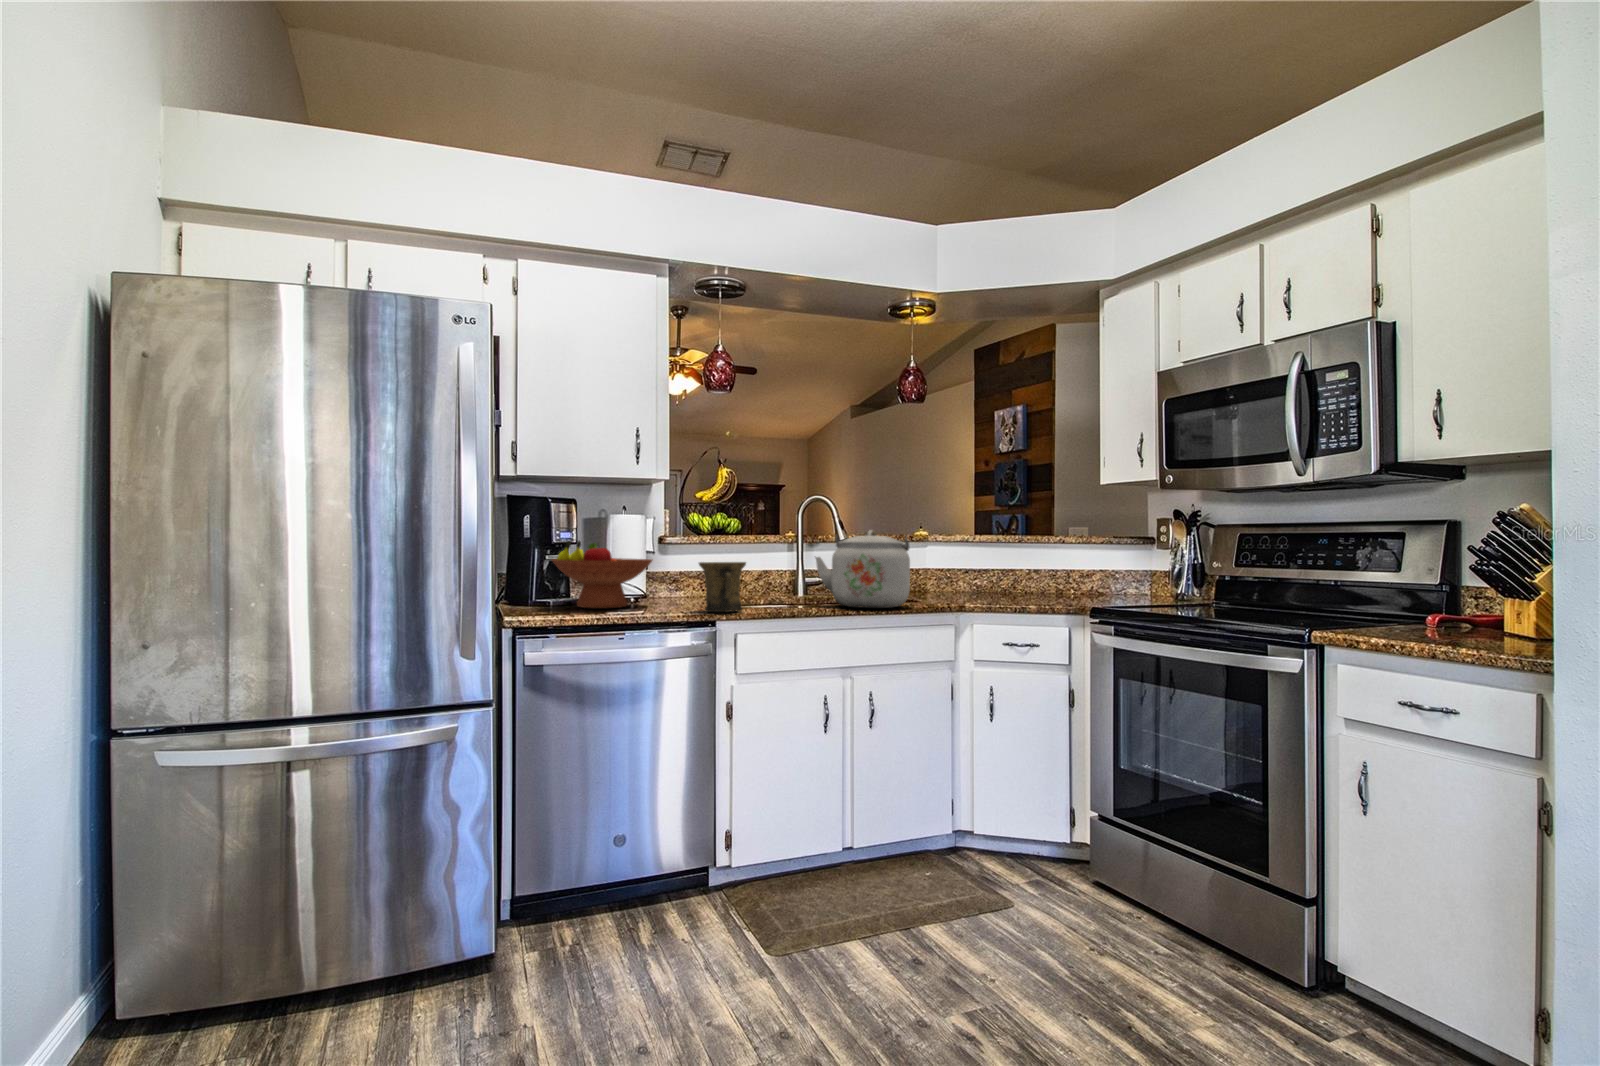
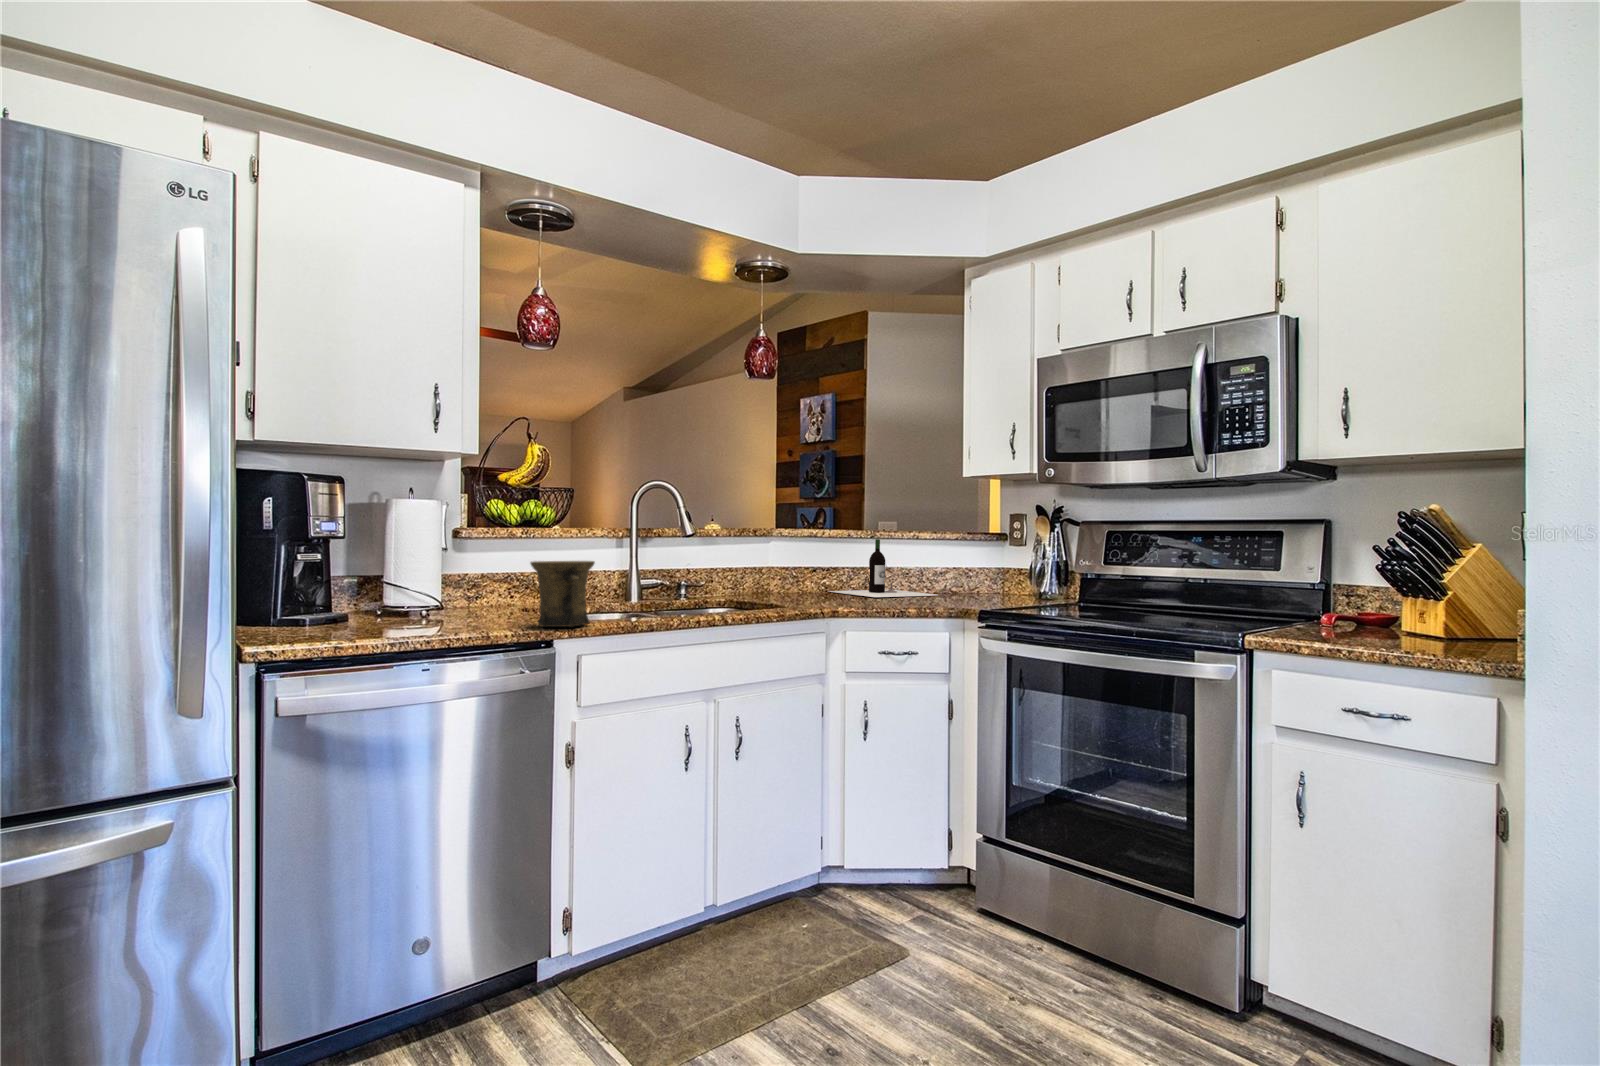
kettle: present [815,530,910,608] -> none [673,521,789,616]
fruit bowl: present [552,541,652,608] -> none [308,532,460,625]
wine bottle: none [972,545,1080,597] -> present [830,539,937,597]

